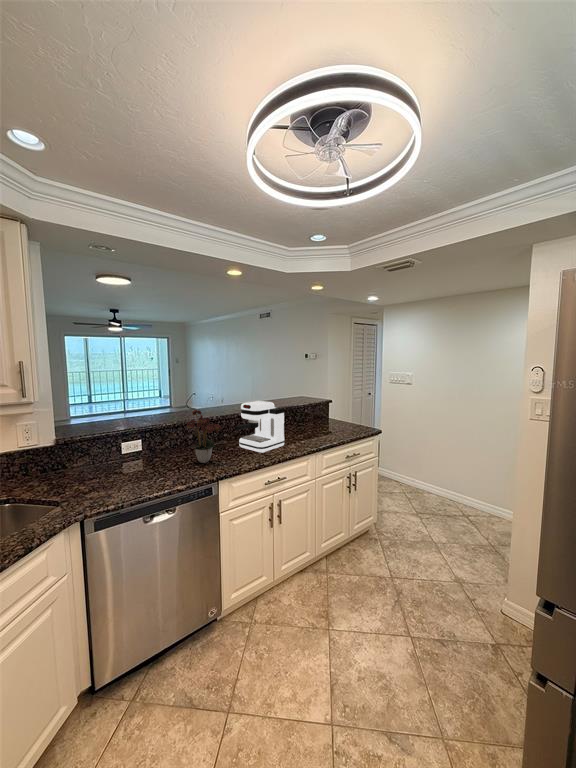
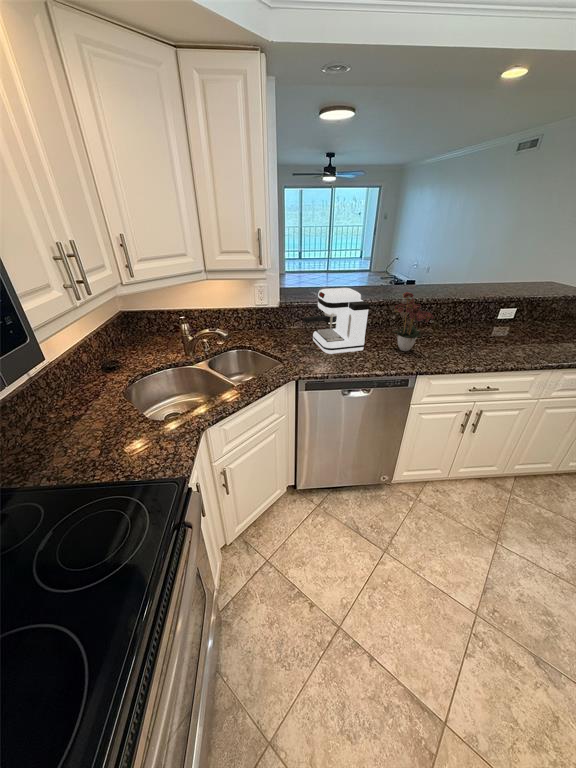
coffee maker: present [235,401,284,453] -> present [303,288,369,354]

